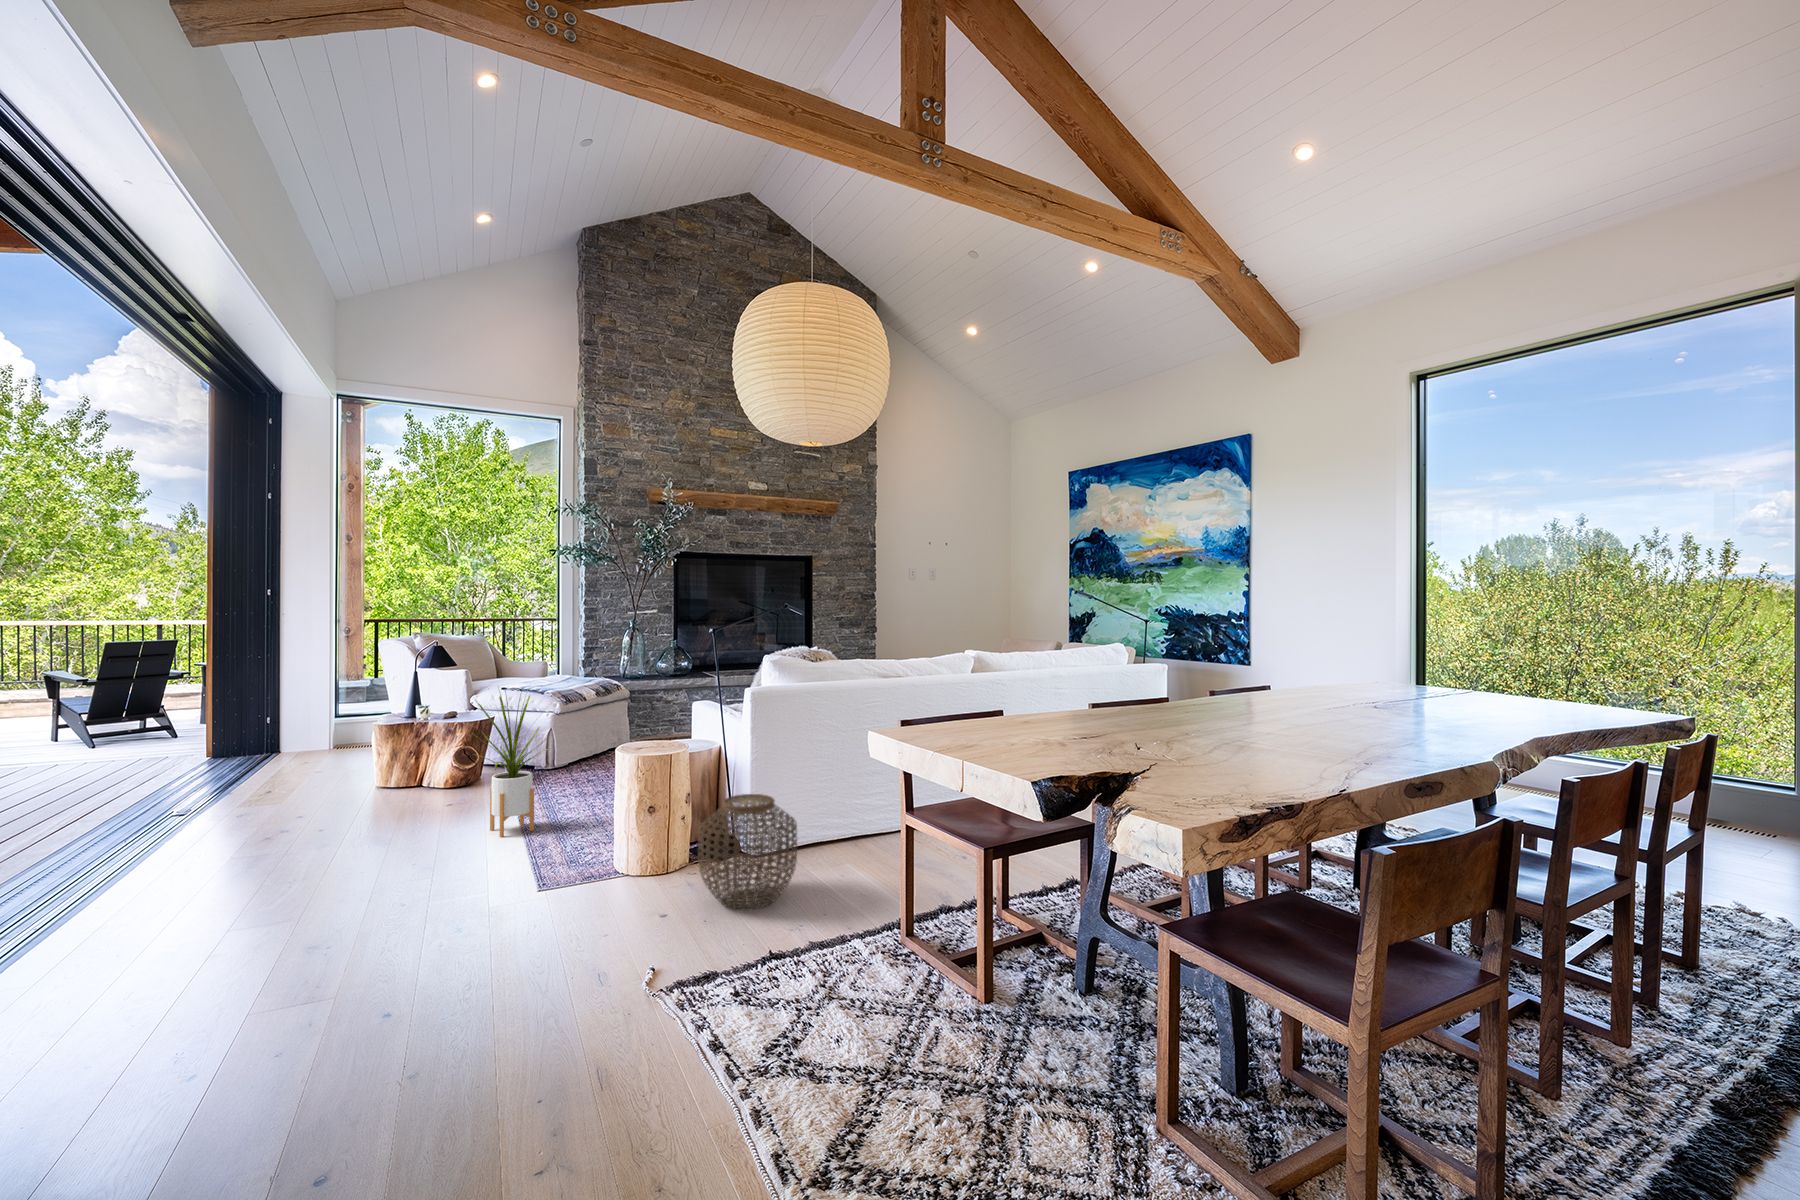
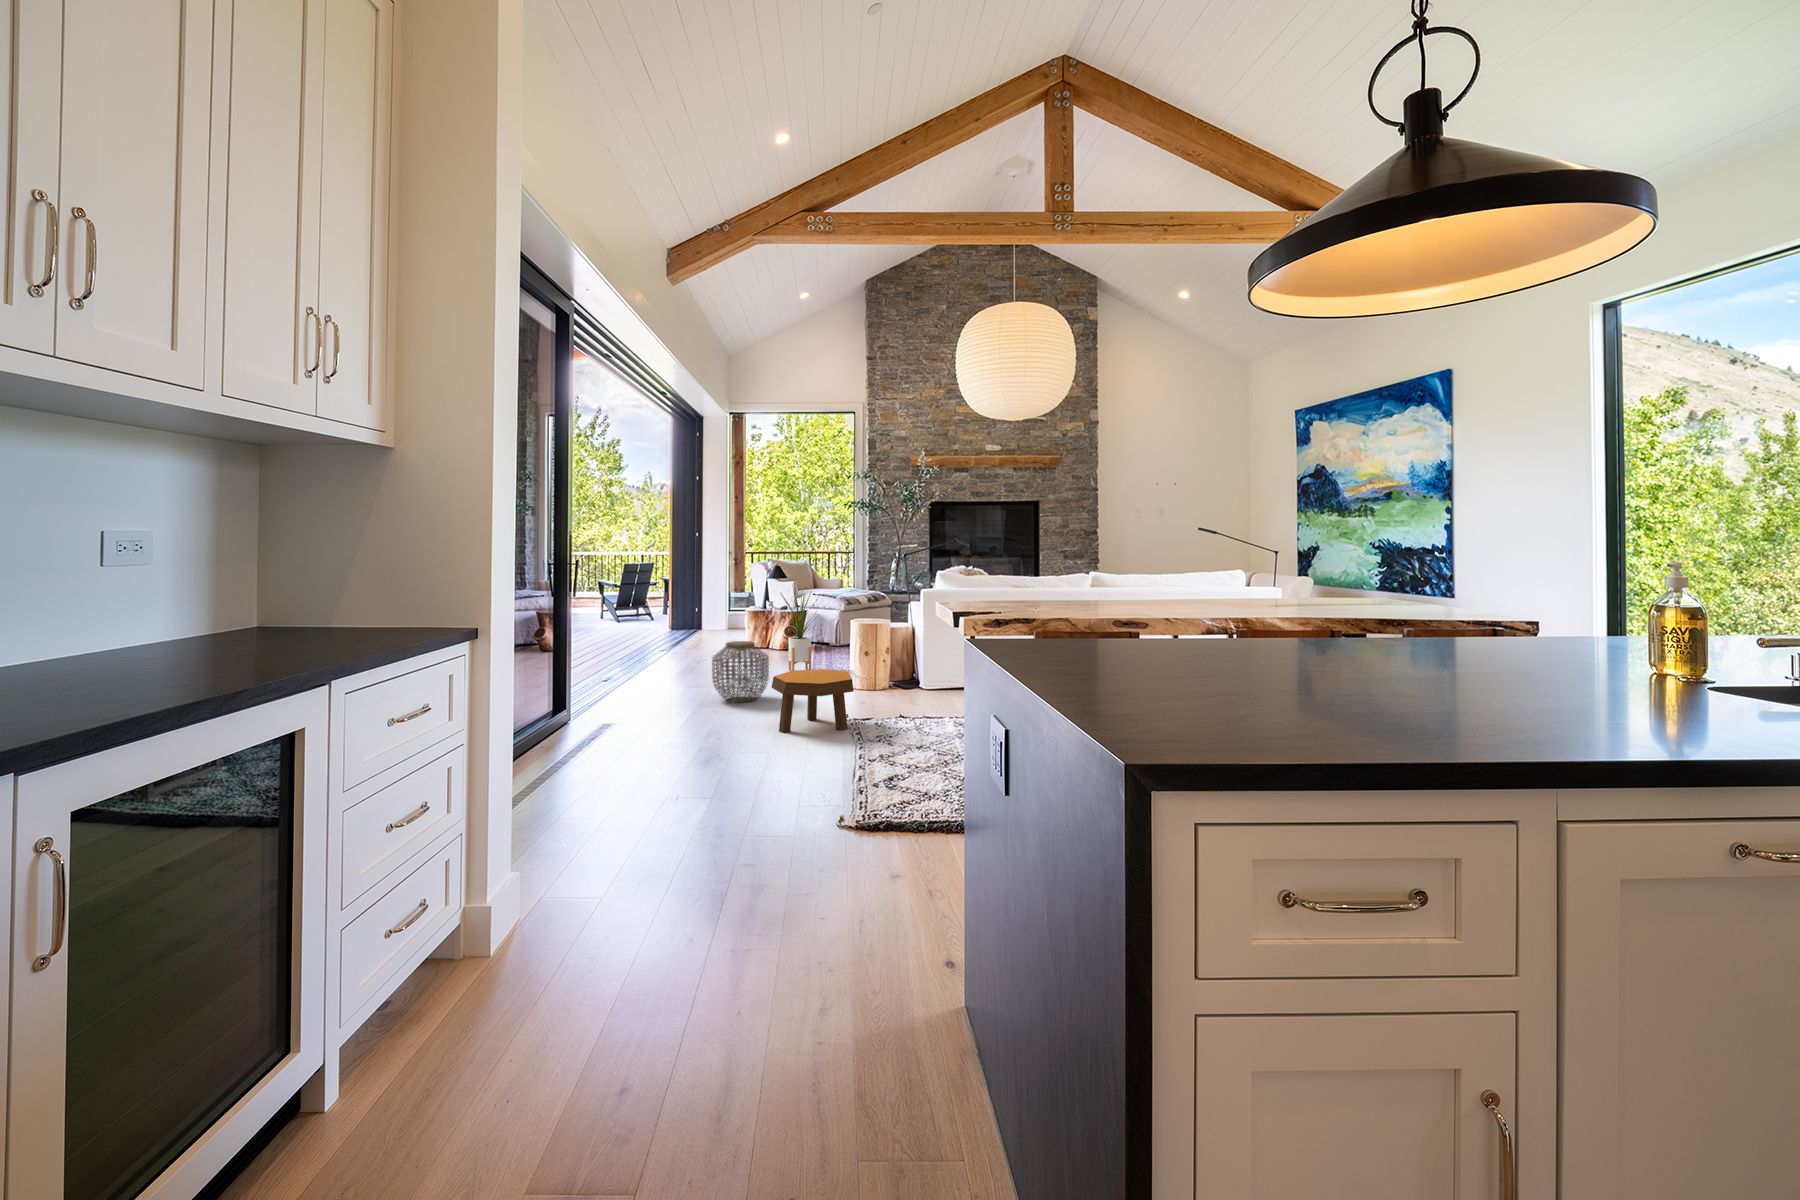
woven basket: present [698,794,797,909] -> present [712,641,769,703]
footstool: none [529,858,705,1018] -> present [771,669,854,732]

